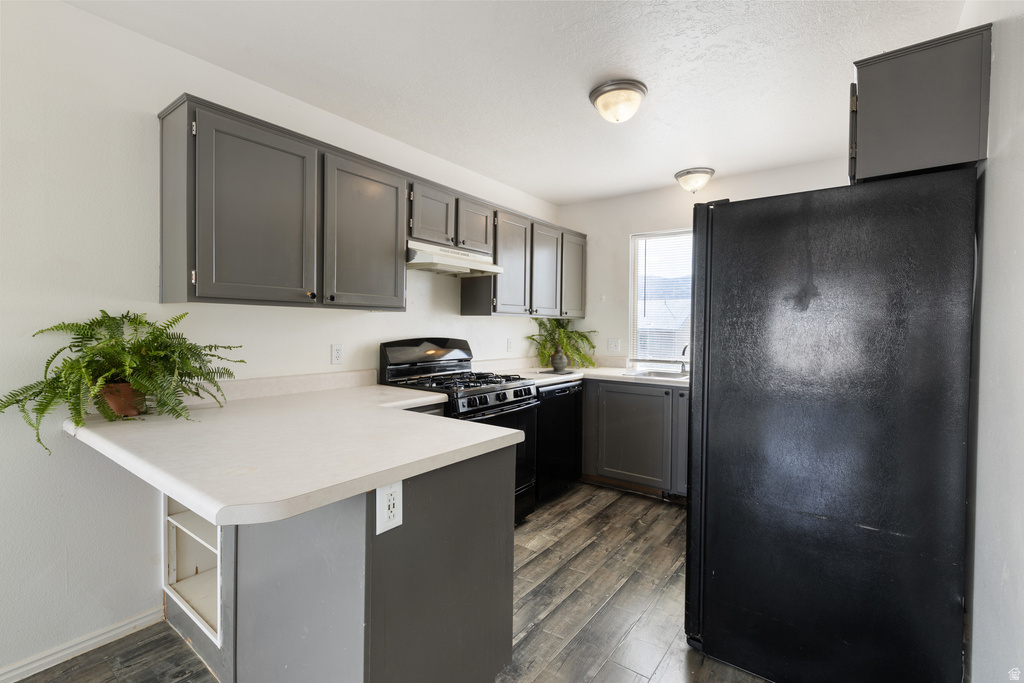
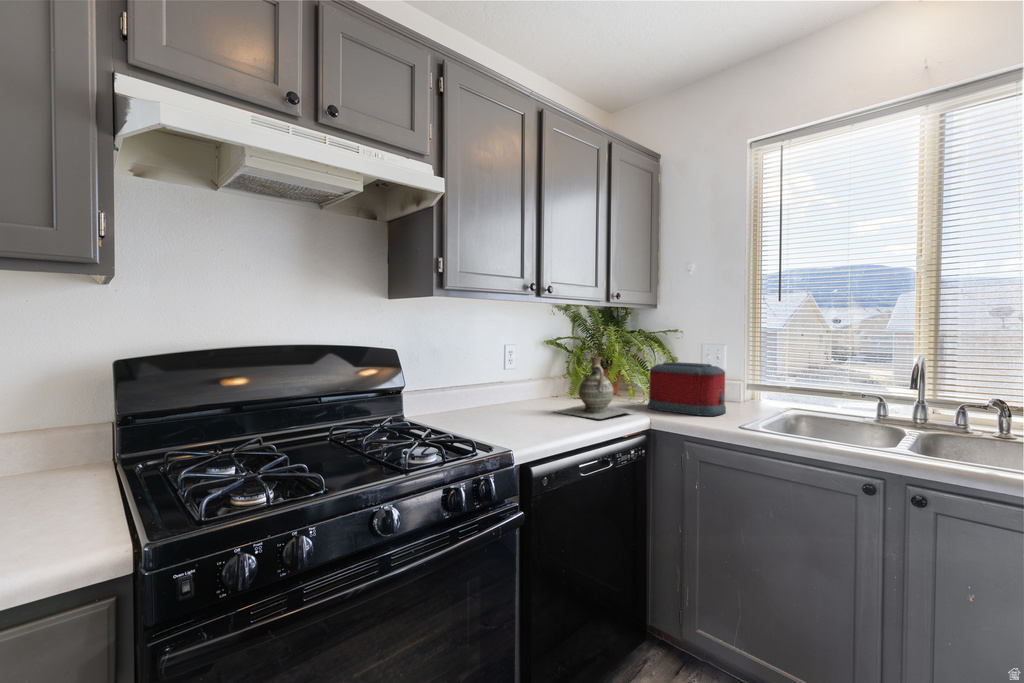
toaster: none [582,347,620,373] -> present [648,362,726,416]

